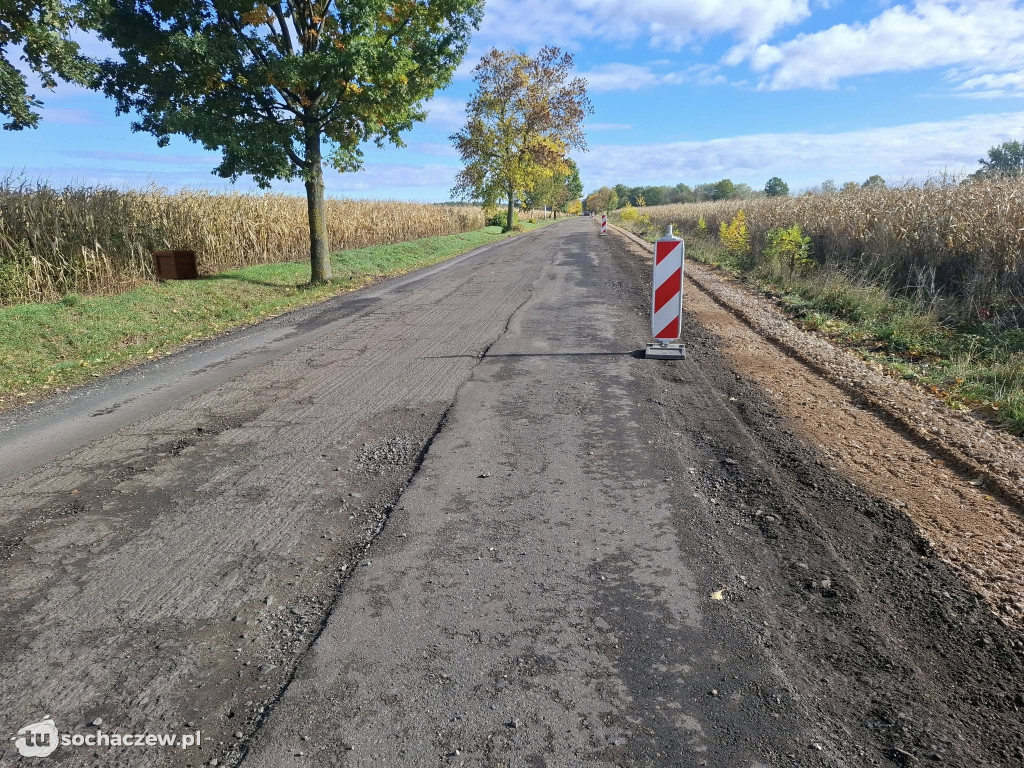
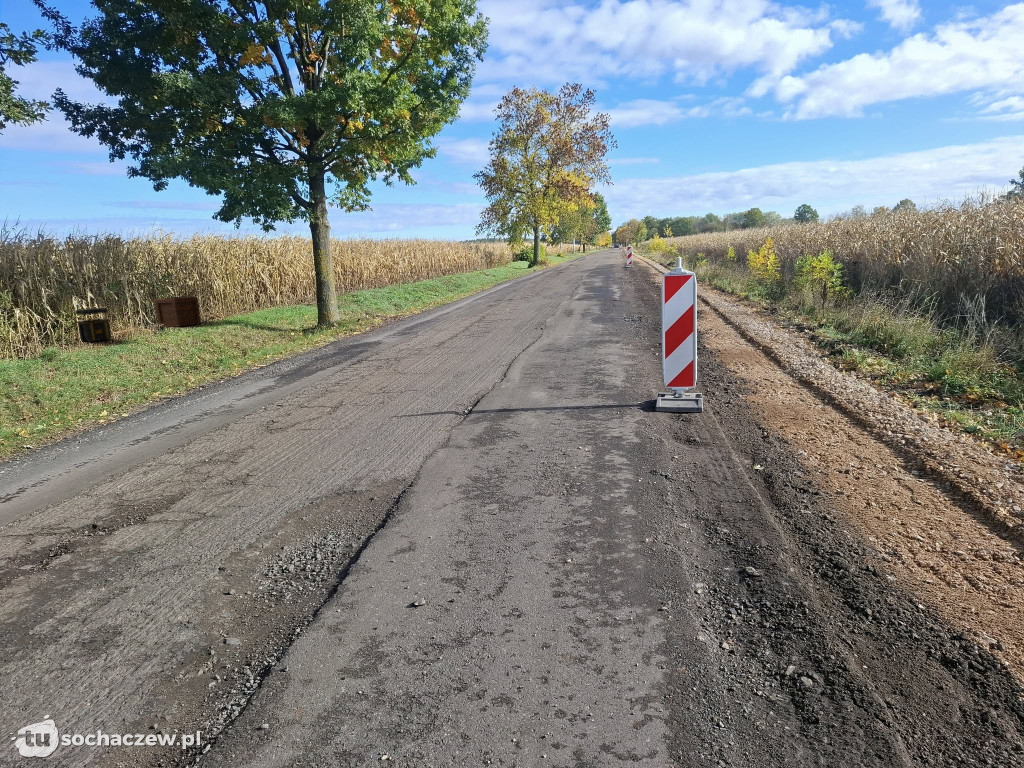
toolbox: none [81,258,117,291] -> present [75,308,112,342]

